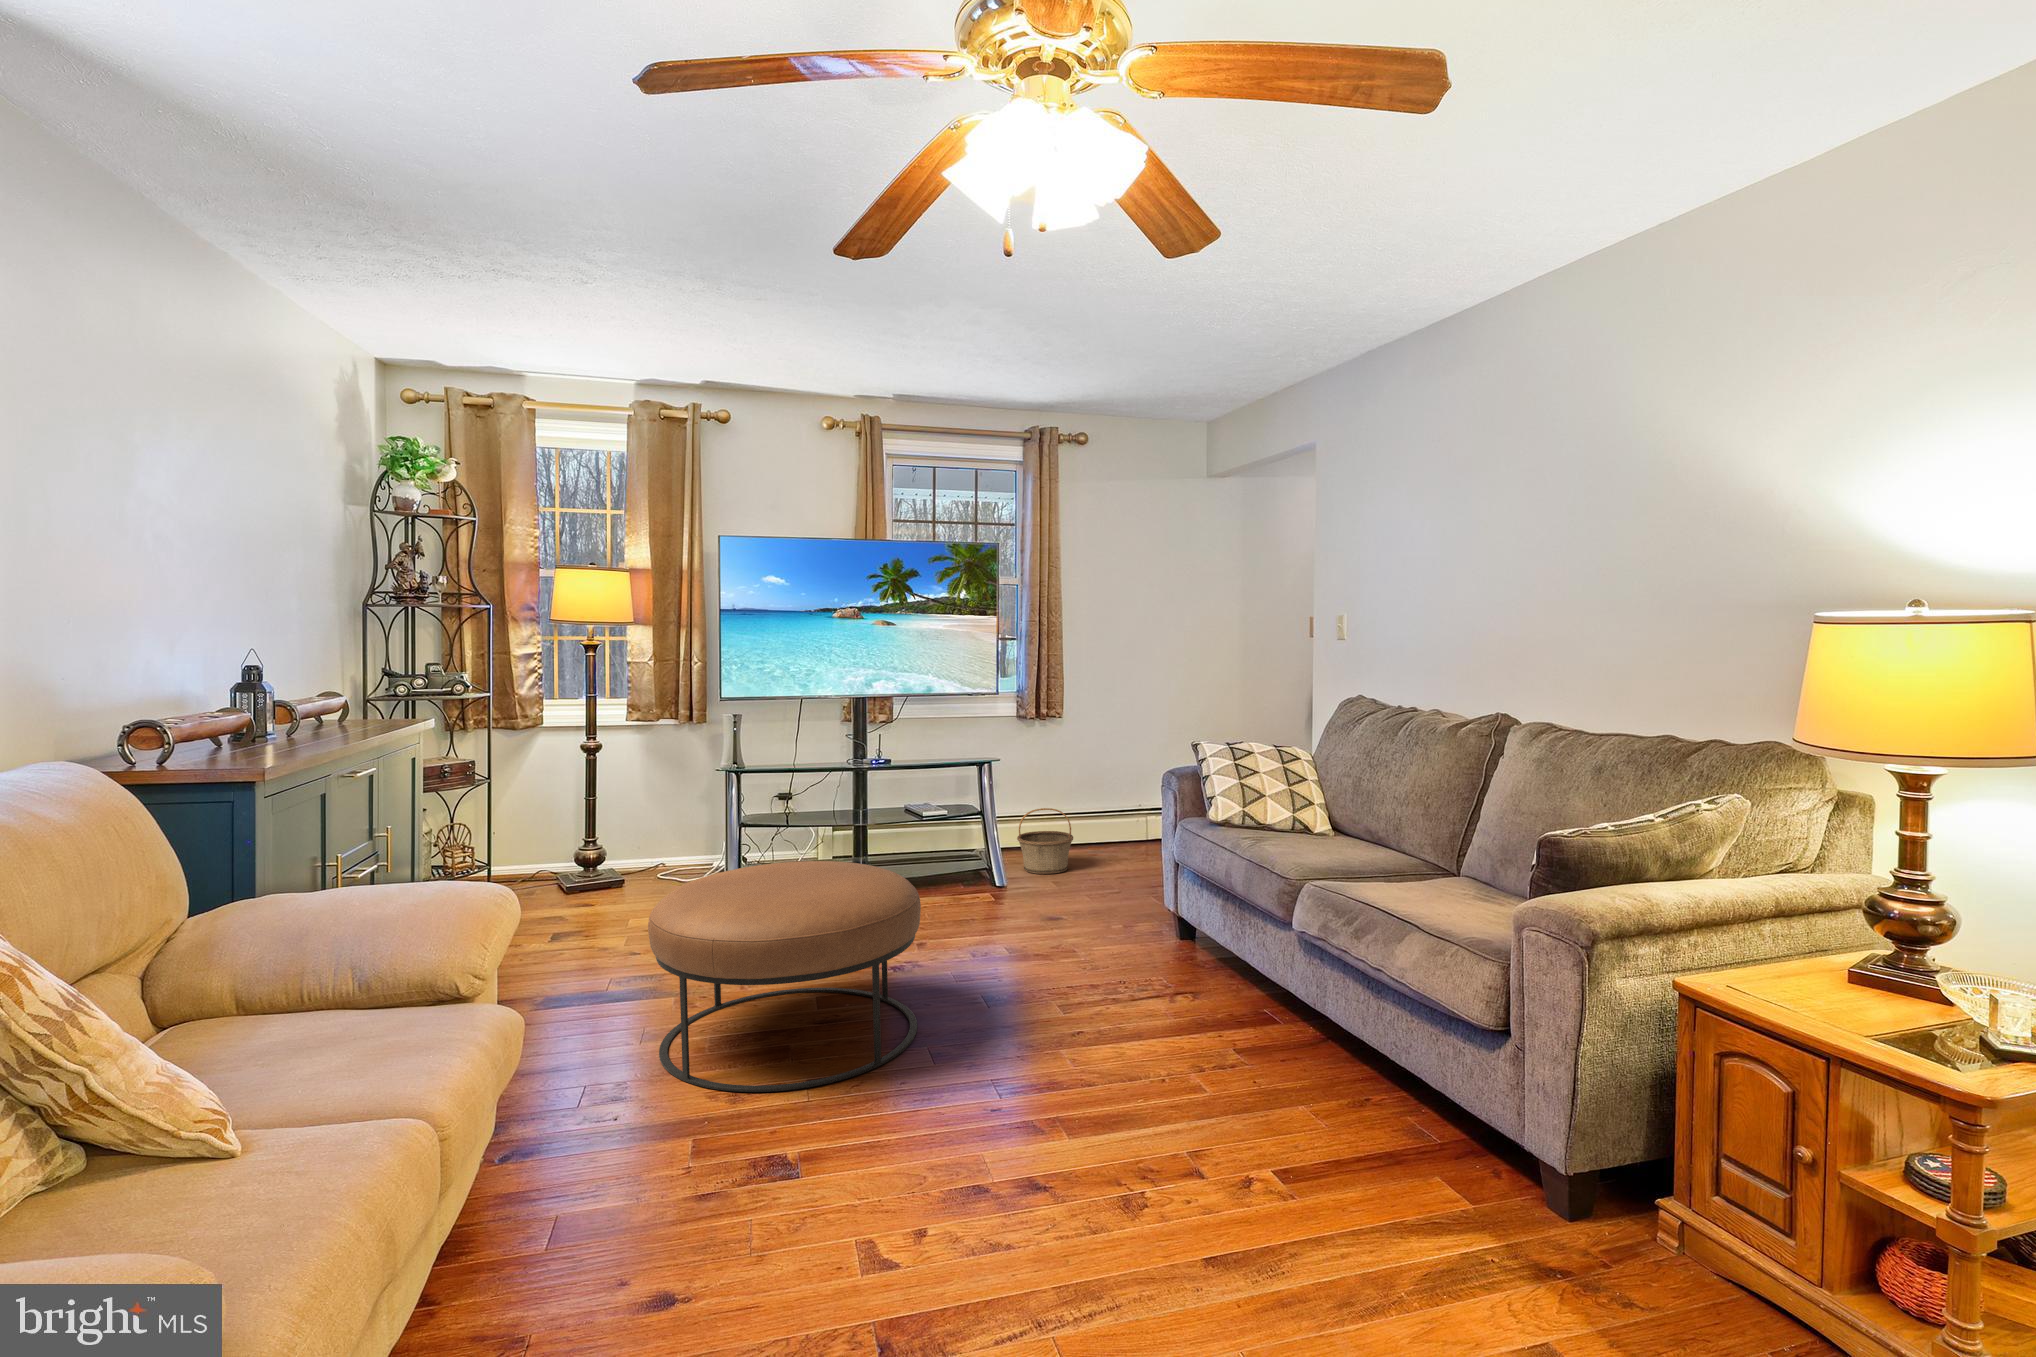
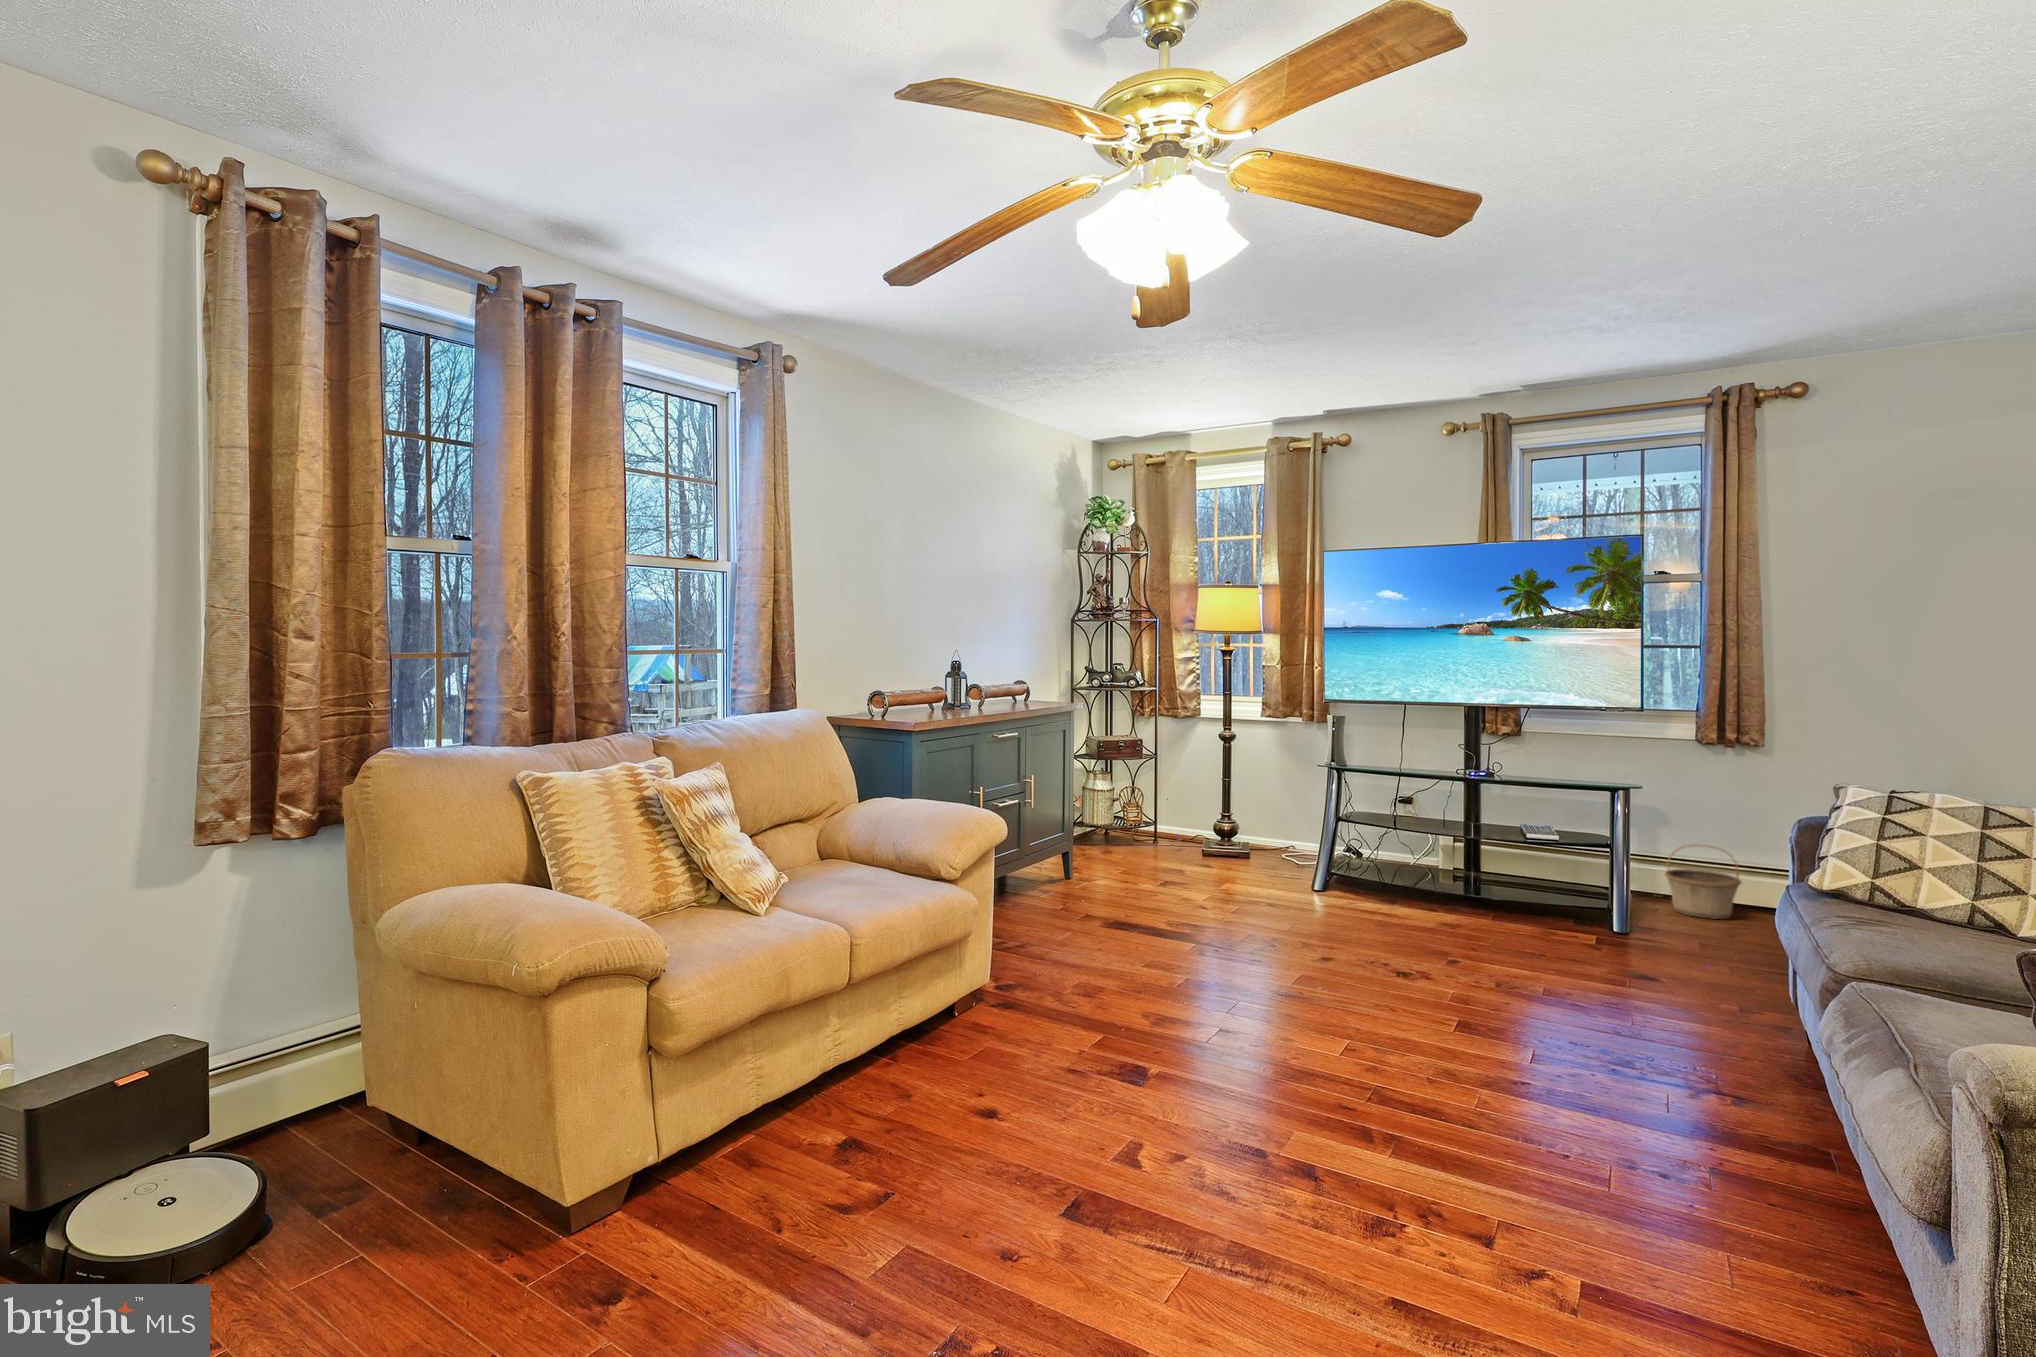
ottoman: present [648,861,921,1092] -> none [1274,855,1529,1057]

